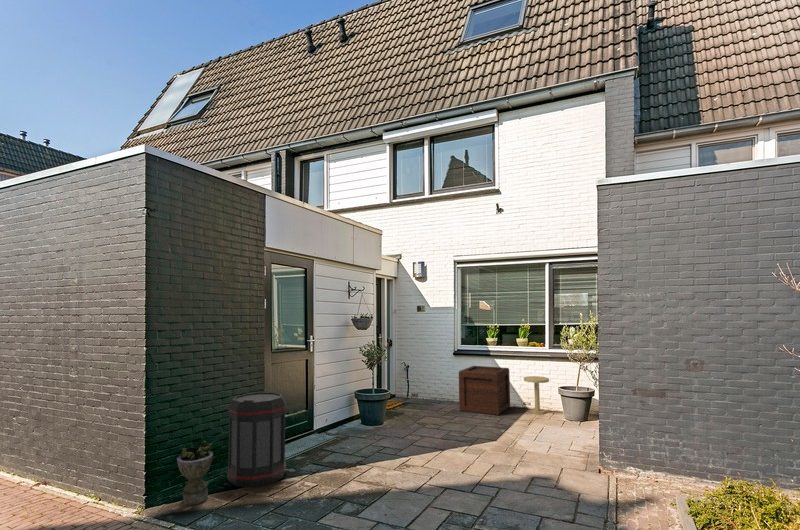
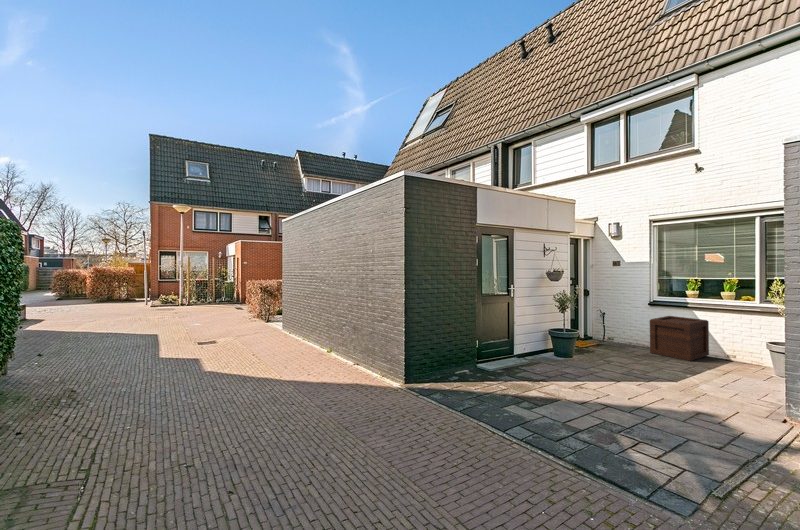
side table: present [524,376,549,414] -> none [723,330,755,366]
trash can: present [227,392,286,487] -> none [453,322,491,380]
planter: present [177,441,213,505] -> none [424,347,443,383]

